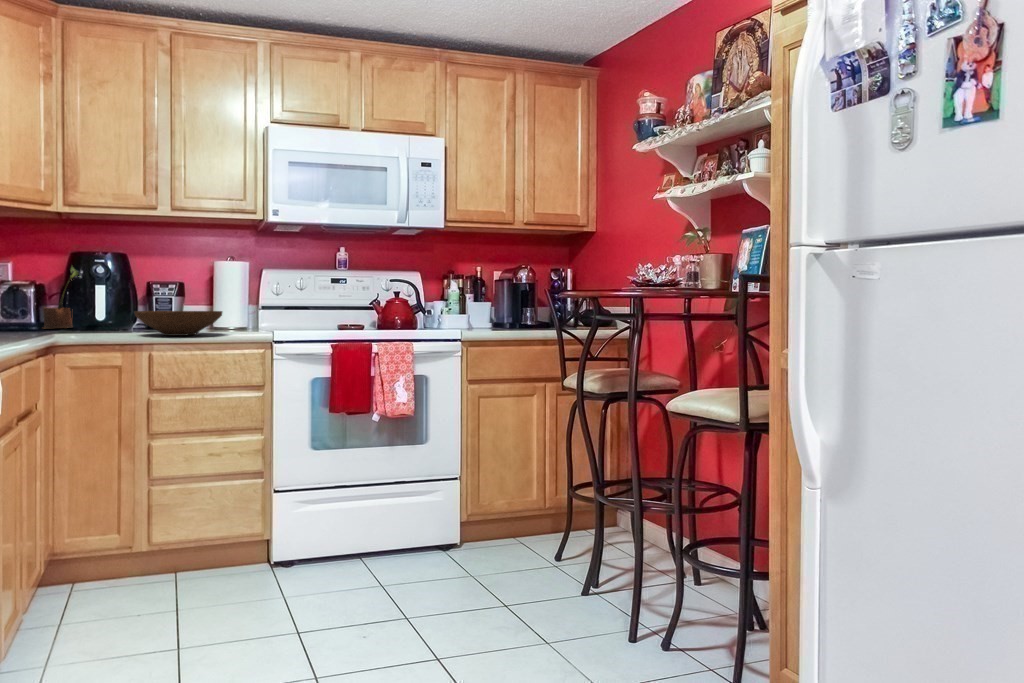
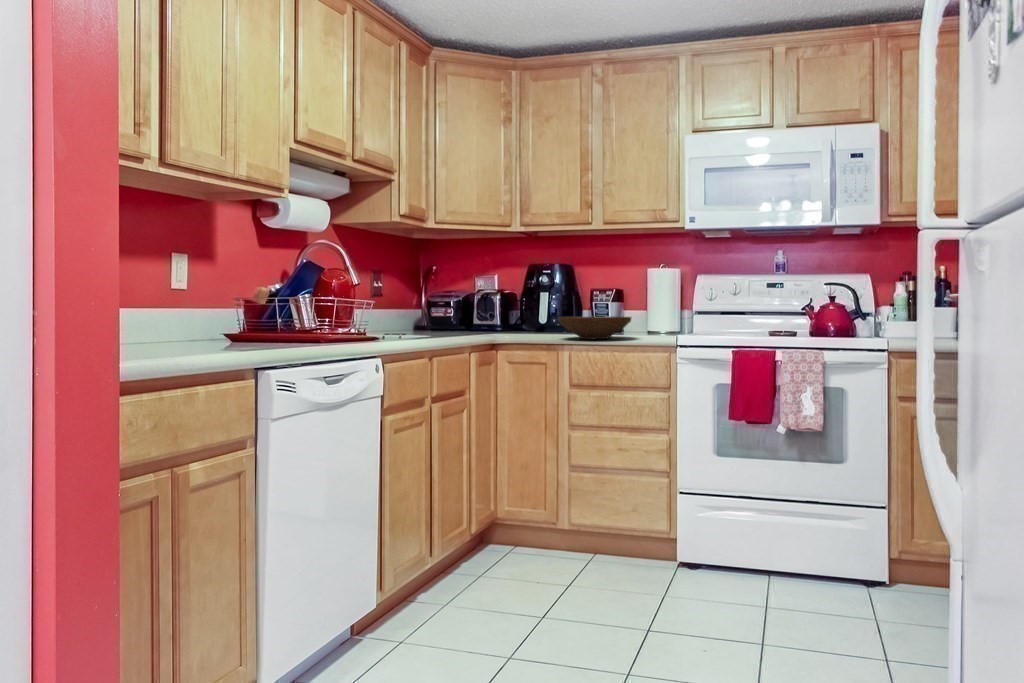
potted plant: present [43,266,79,328] -> none [504,277,547,331]

